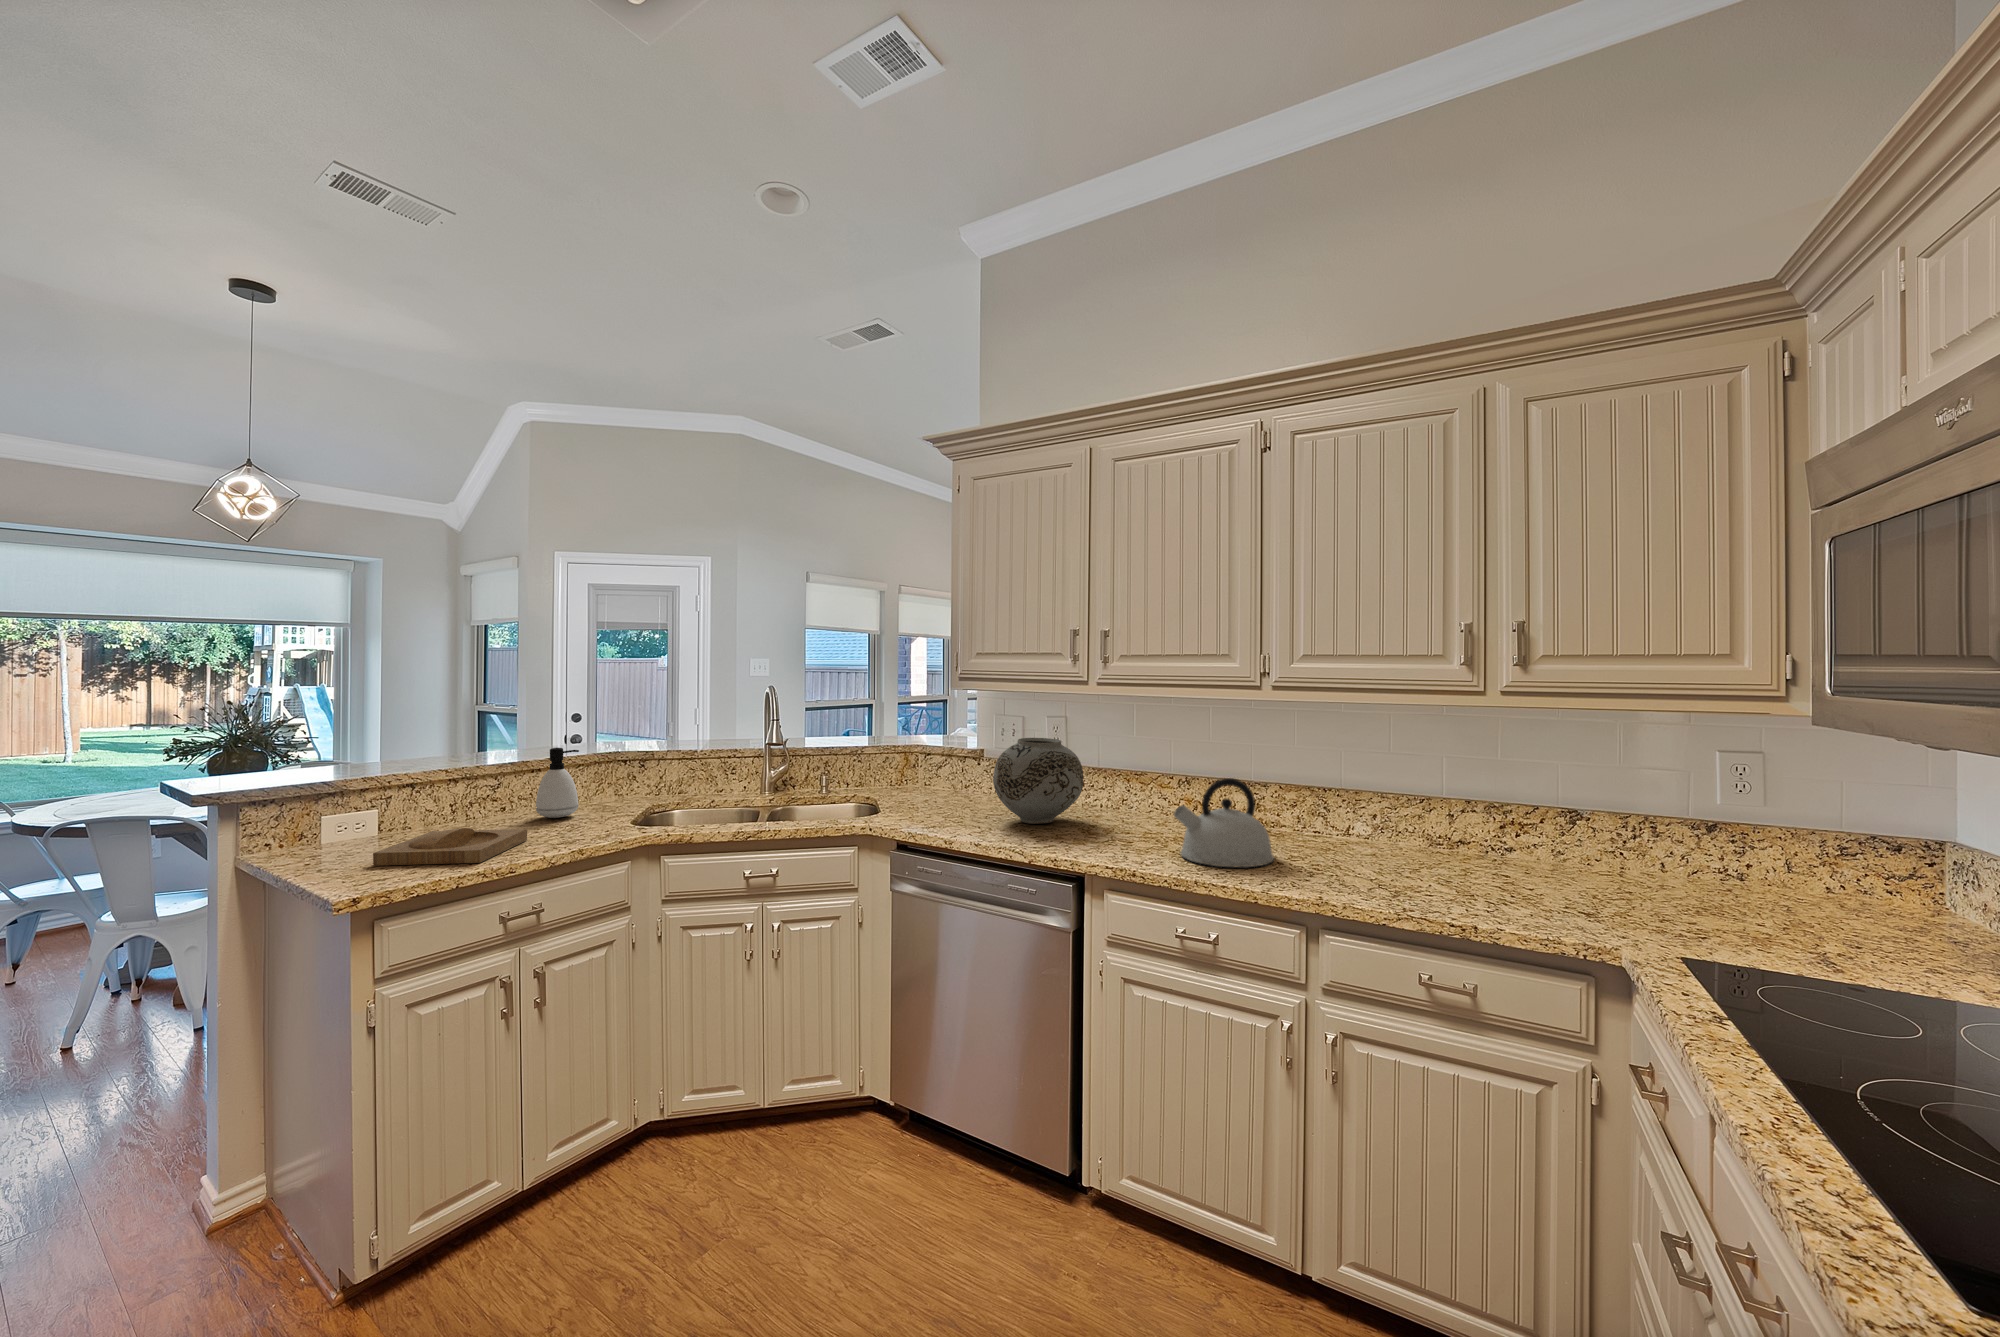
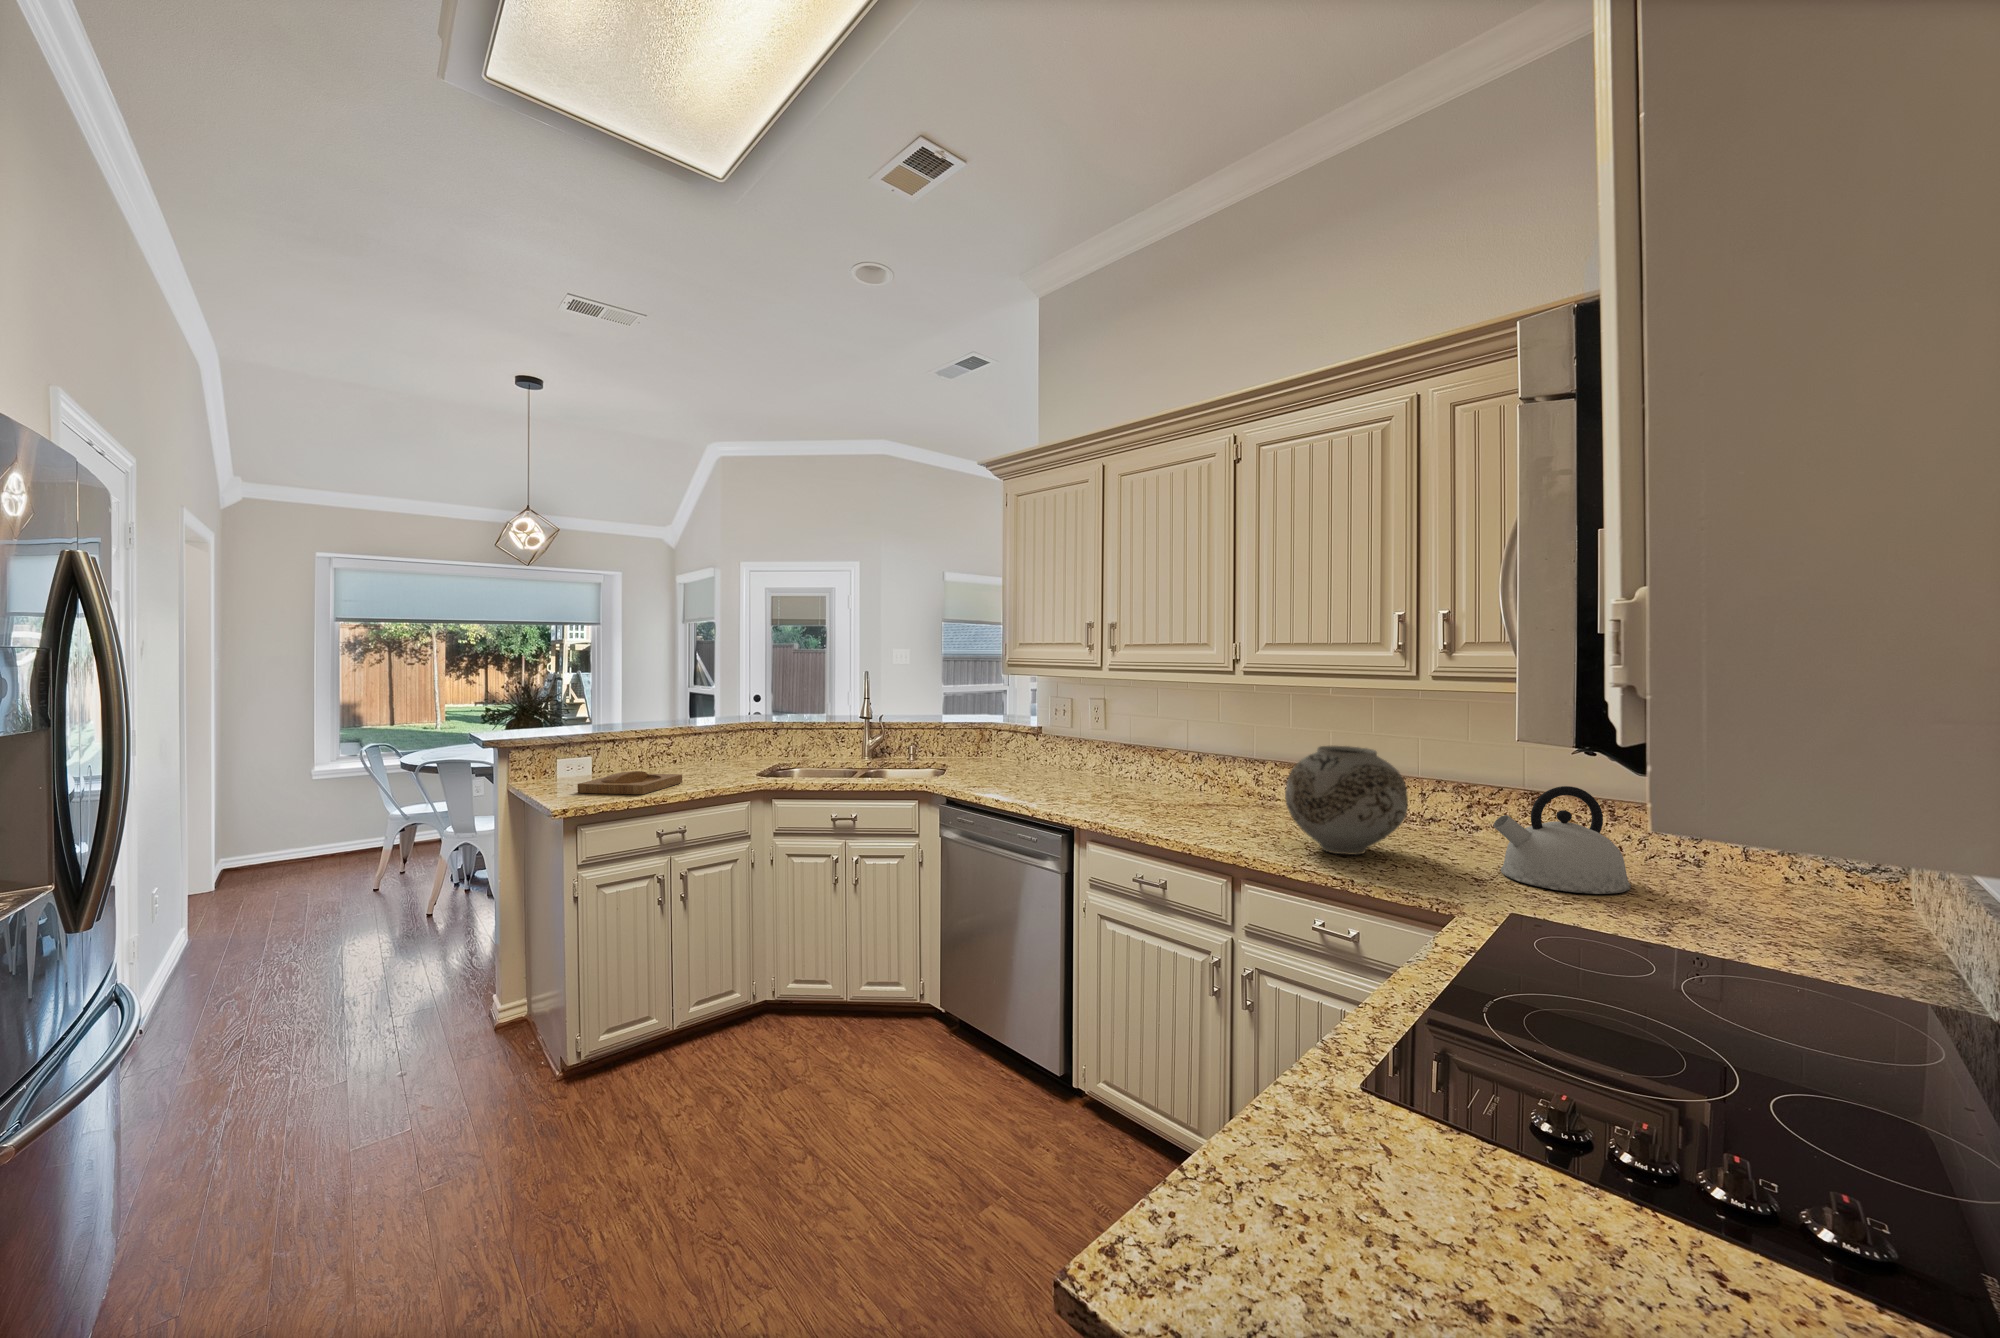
vase: present [993,738,1083,824] -> present [1285,746,1408,855]
soap dispenser: present [536,748,579,818] -> none [698,716,728,770]
kettle: present [1174,778,1274,867] -> present [1494,786,1631,894]

